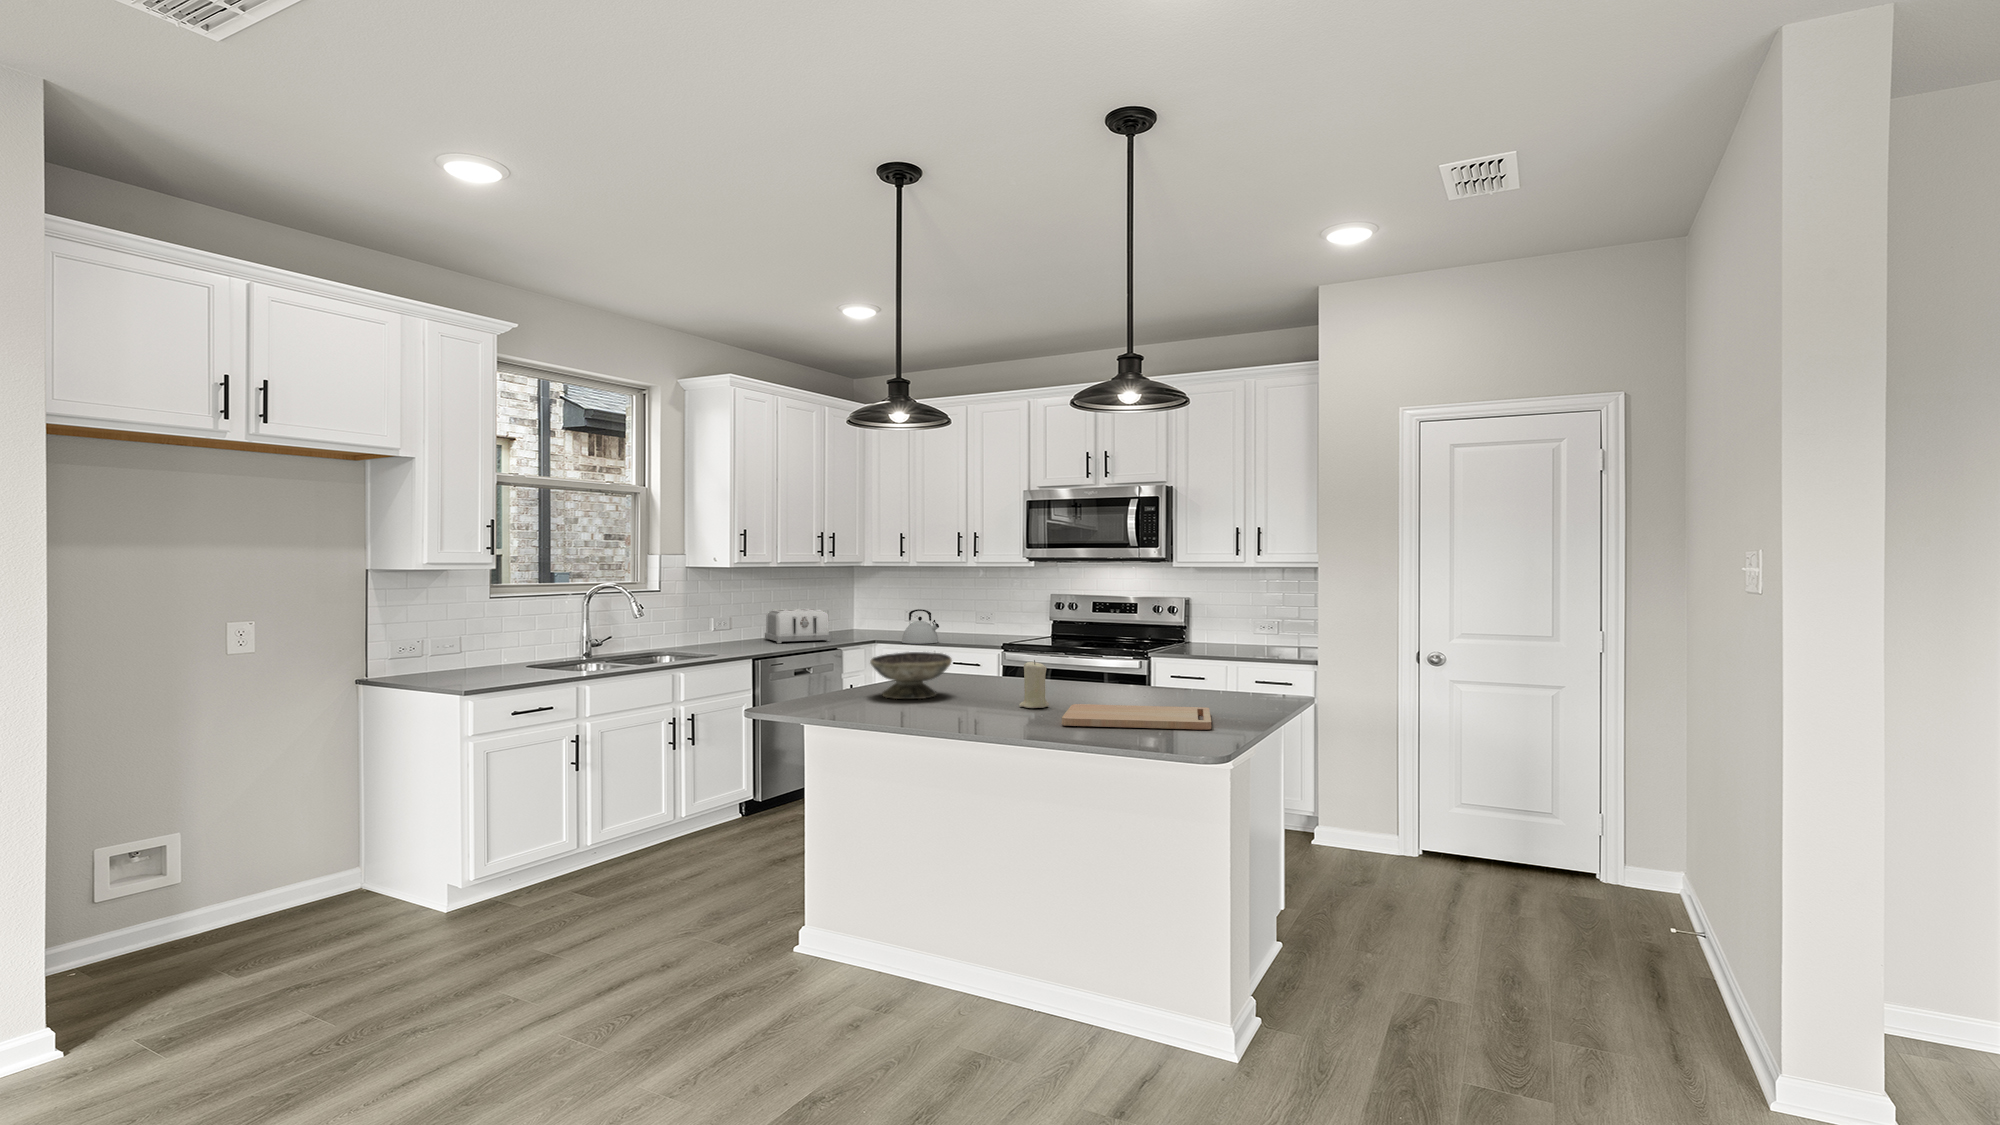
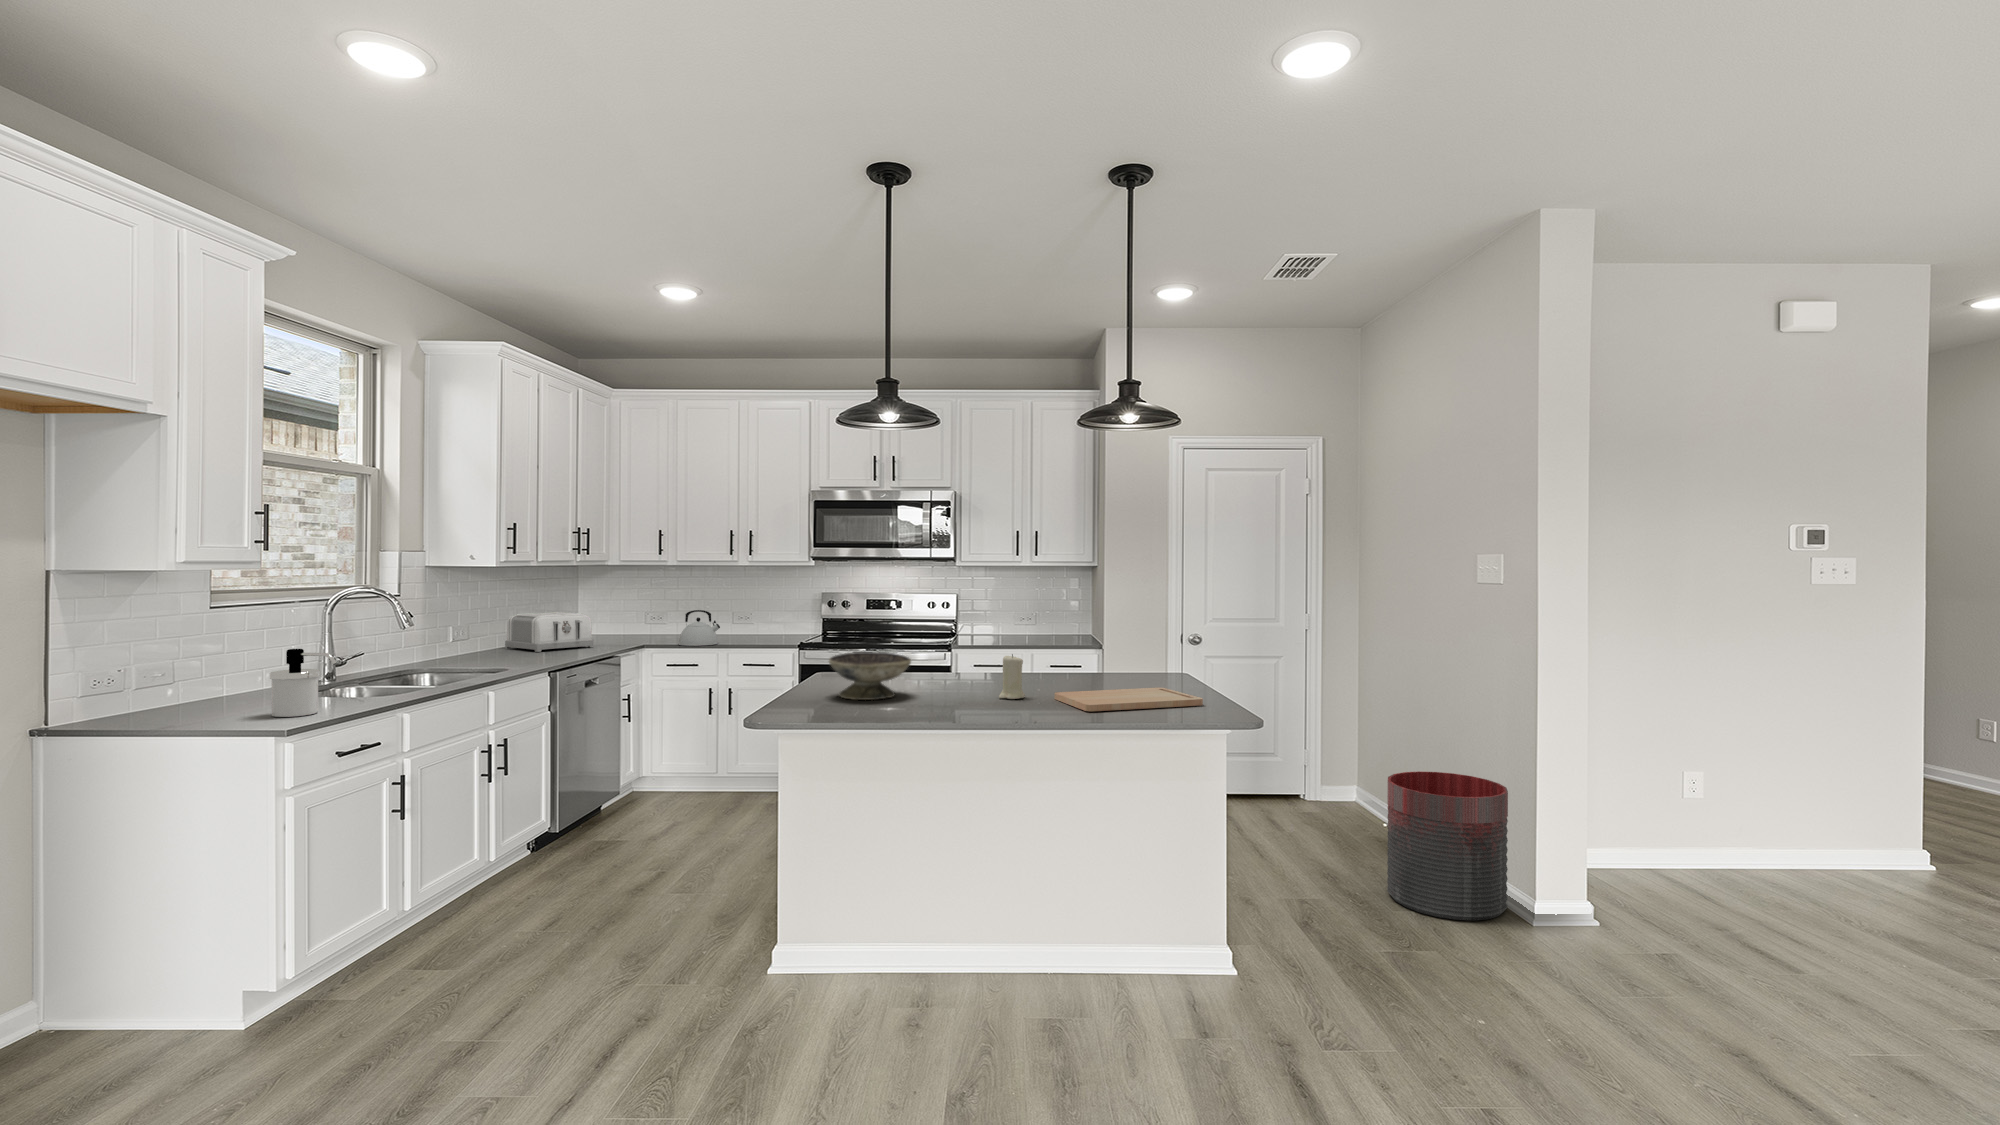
soap dispenser: none [484,630,522,682] -> present [270,649,336,717]
trash can: none [1554,851,1736,1073] -> present [1387,771,1508,921]

